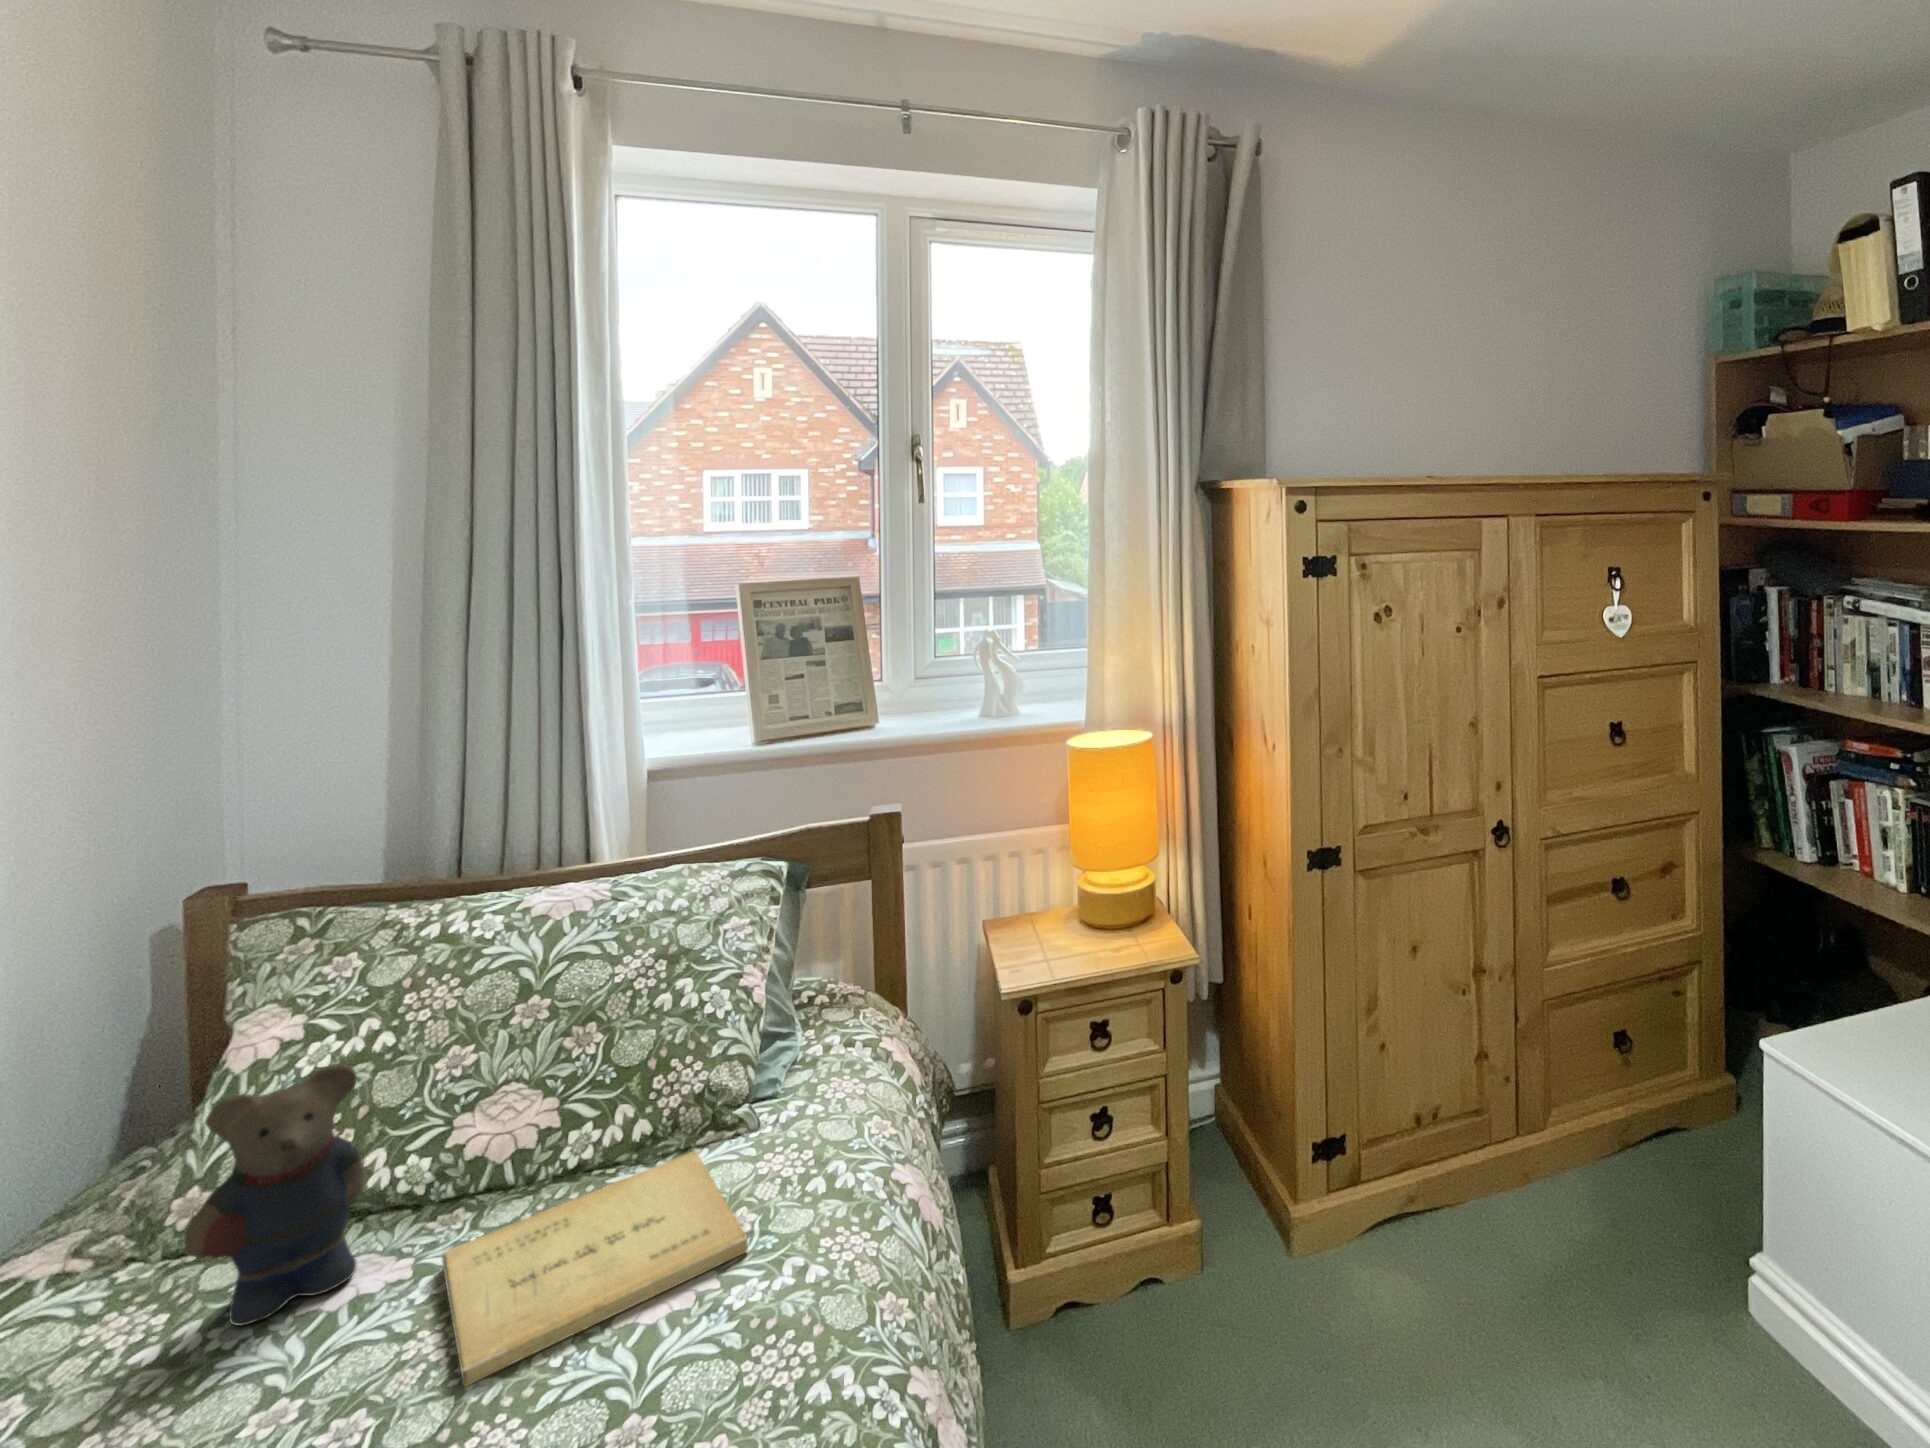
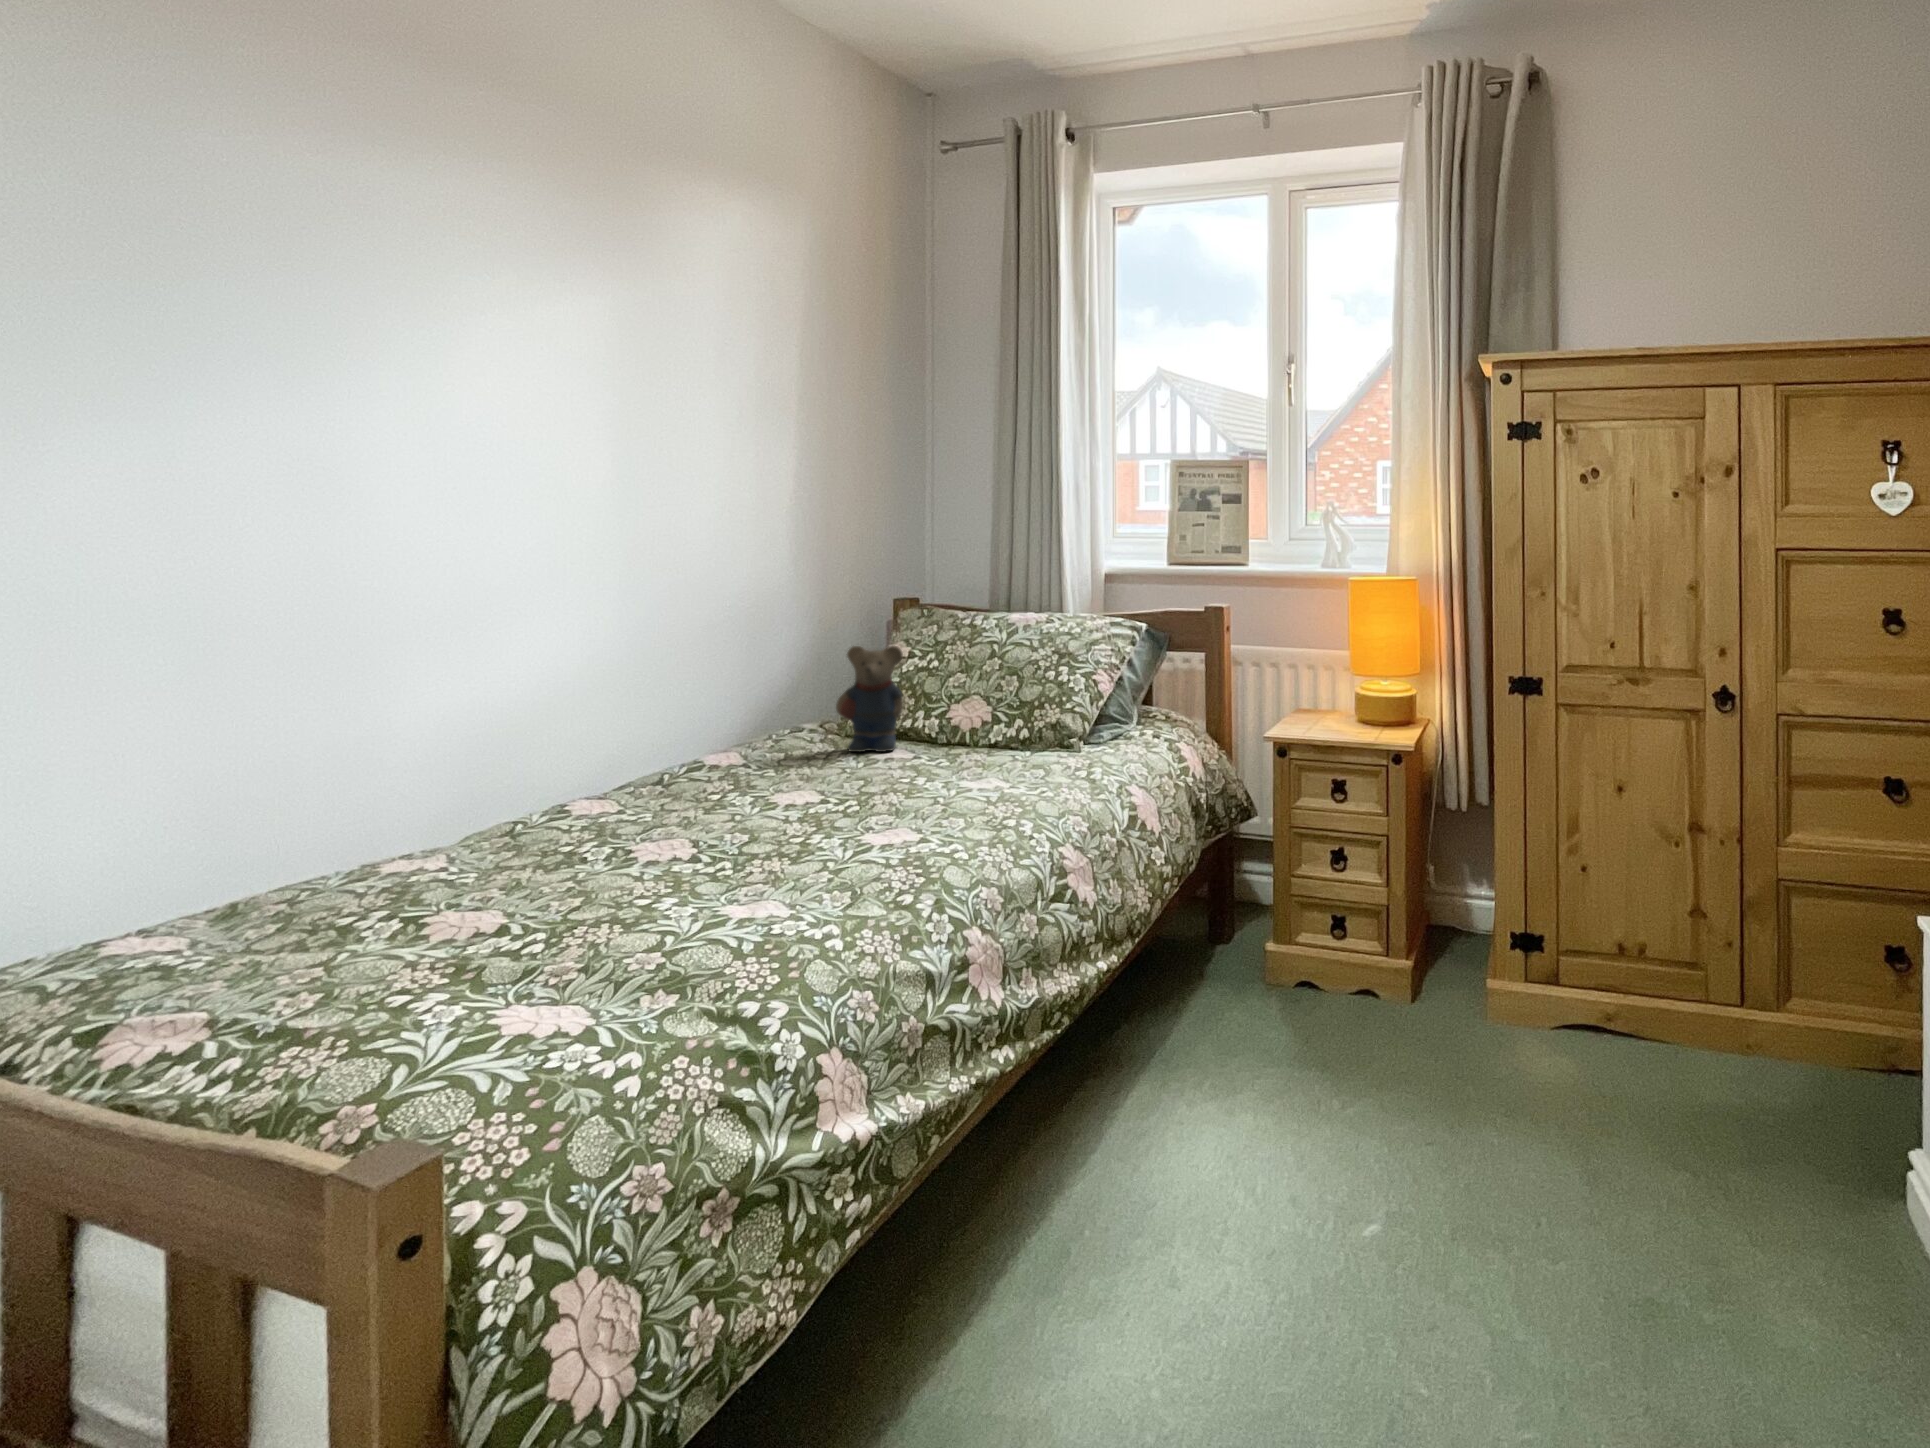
book: present [442,1151,748,1386] -> none [896,748,1043,779]

